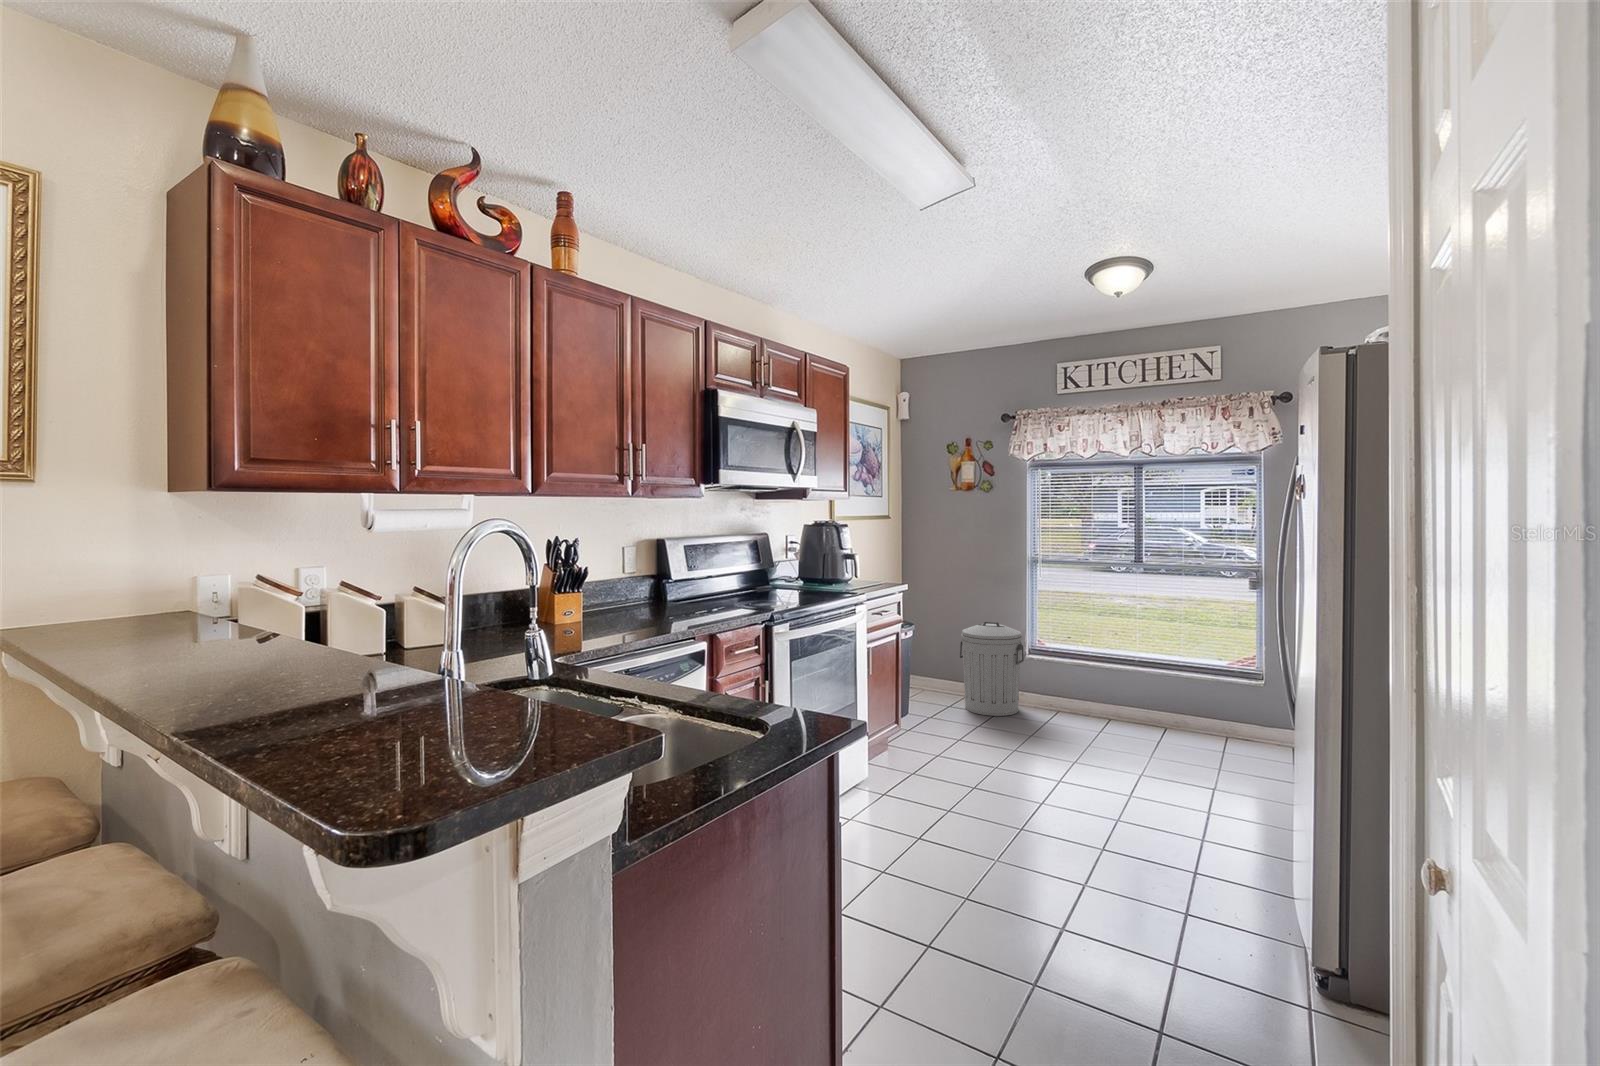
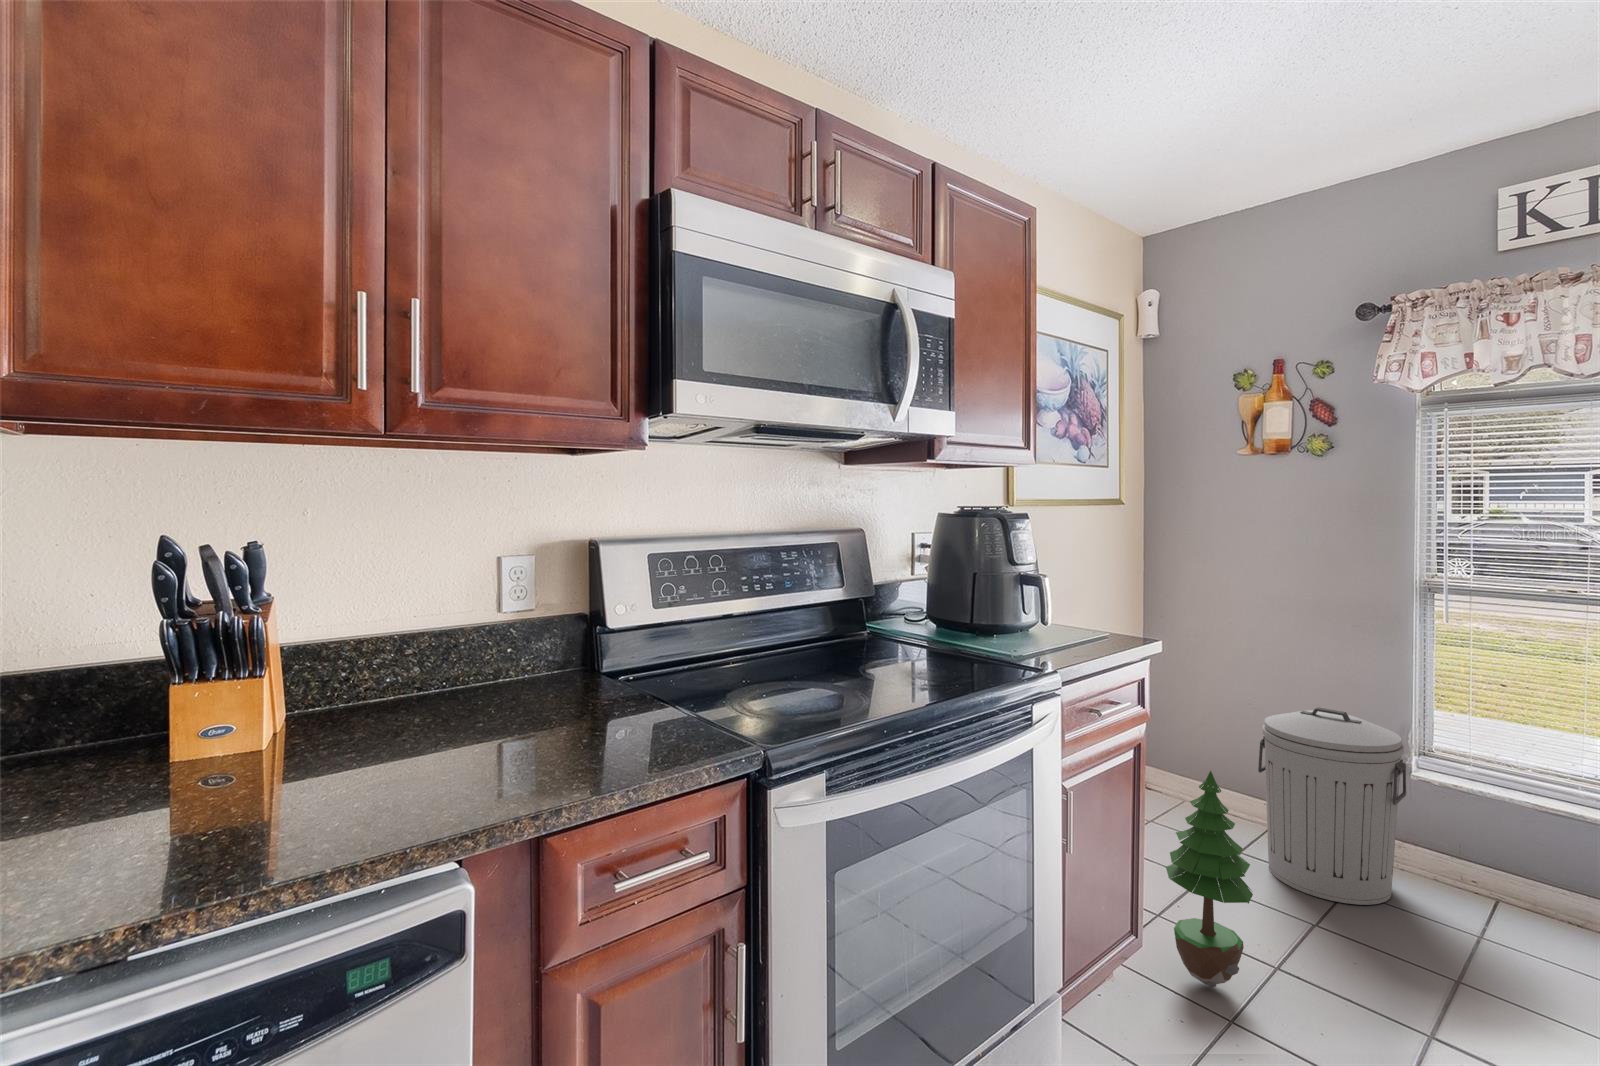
potted tree: none [913,644,950,747] -> present [1166,771,1253,988]

